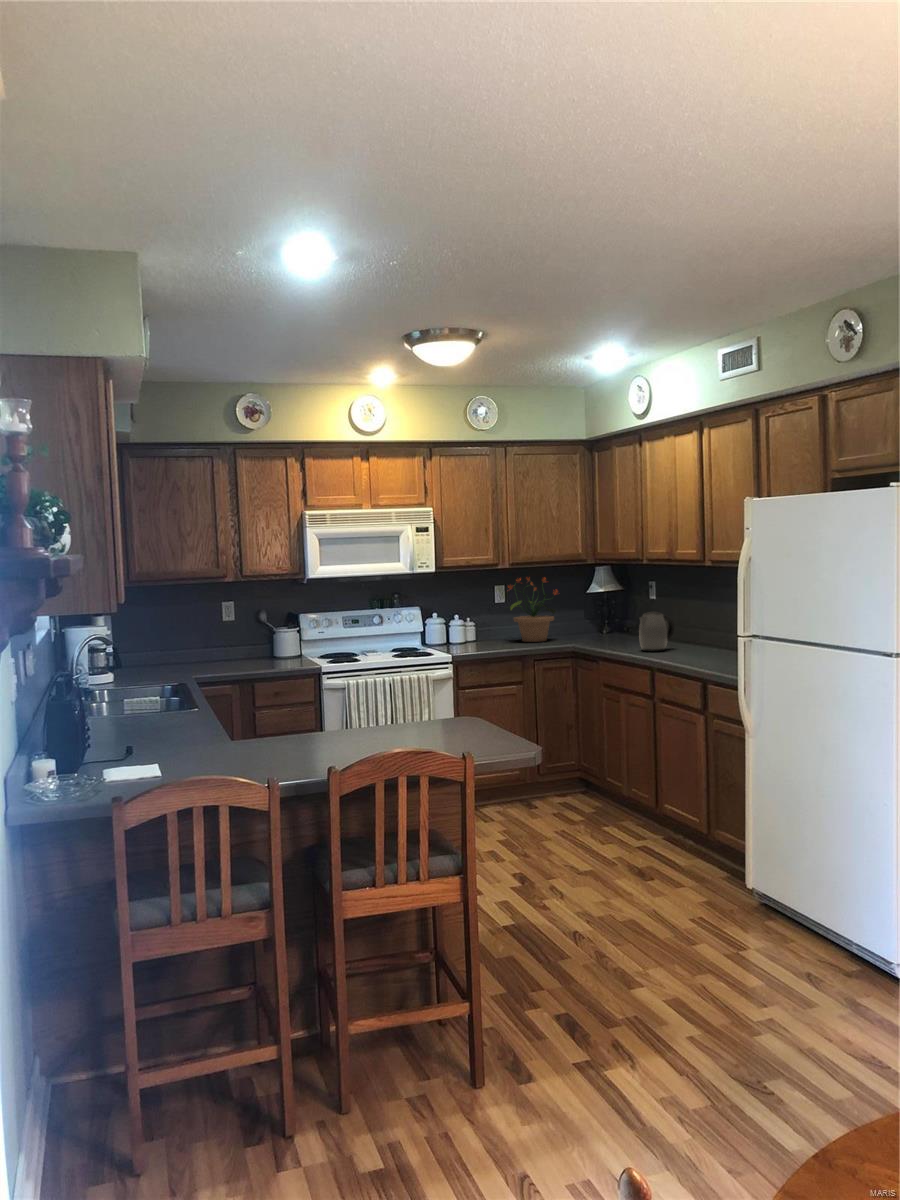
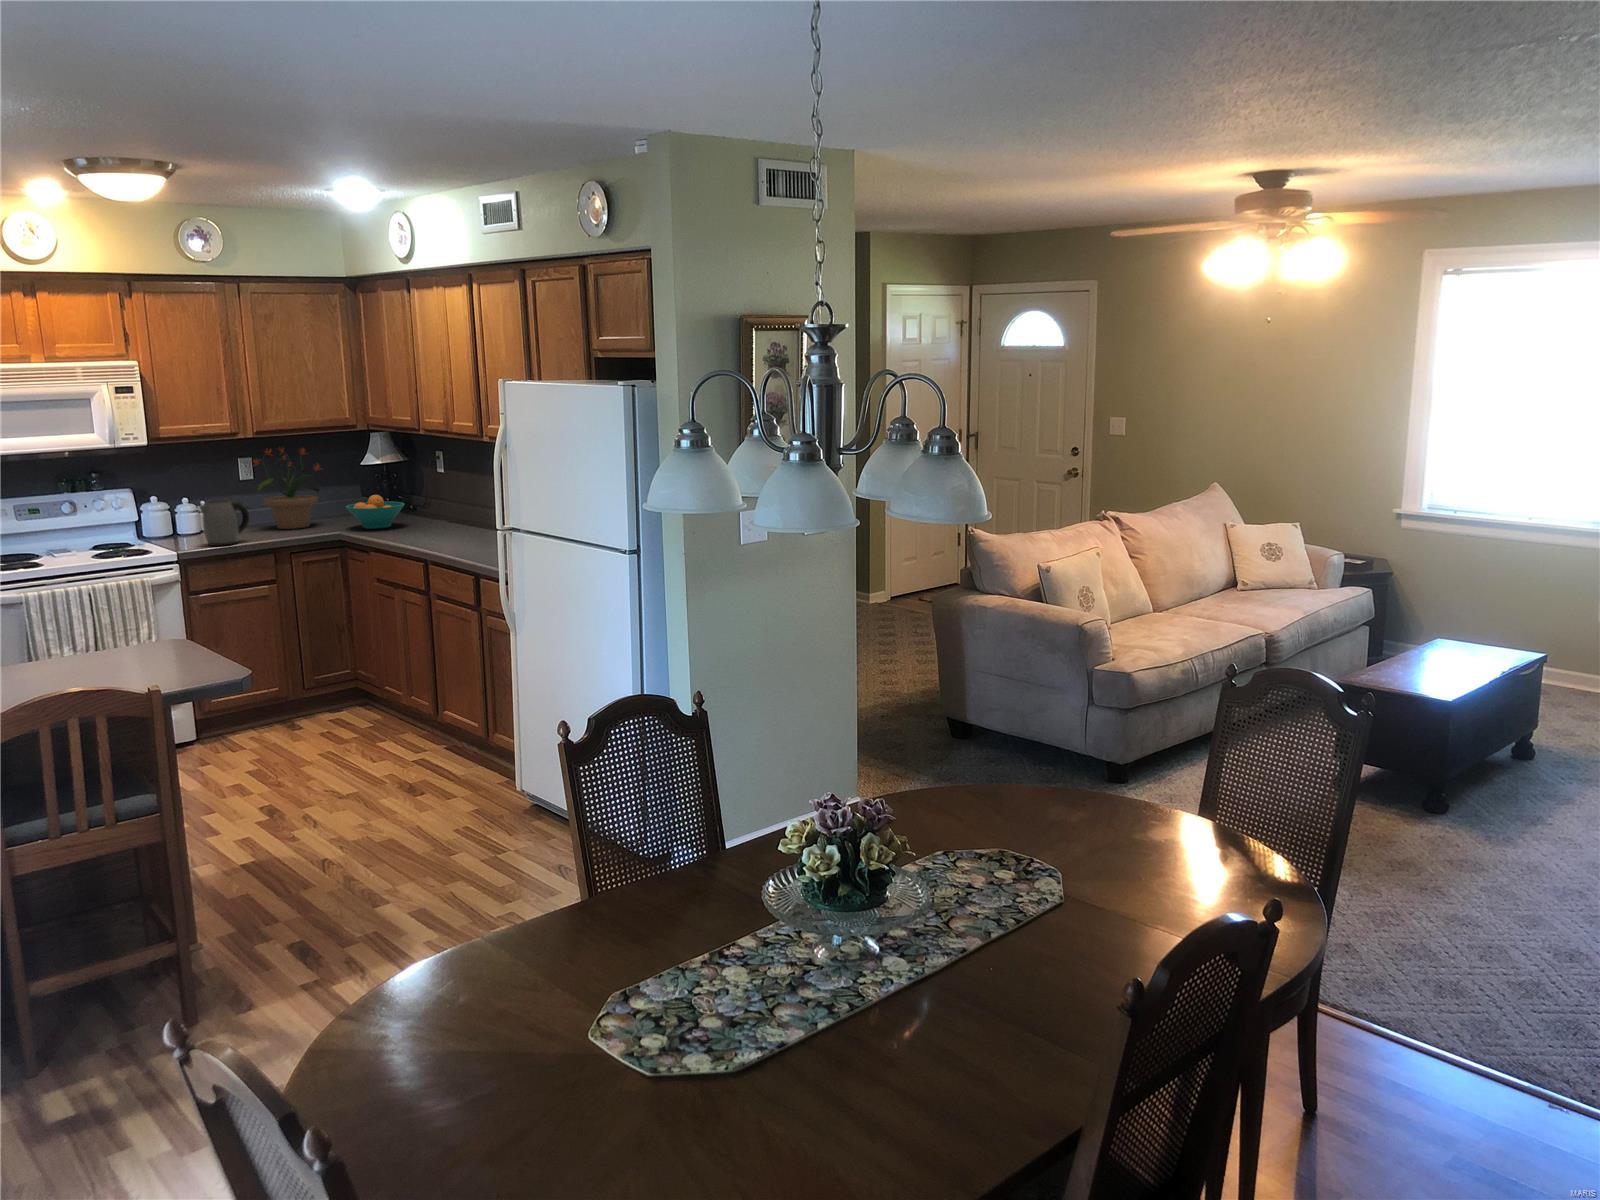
kettle: present [639,612,674,652] -> present [200,499,249,546]
fruit bowl: none [577,615,625,643] -> present [346,495,405,529]

